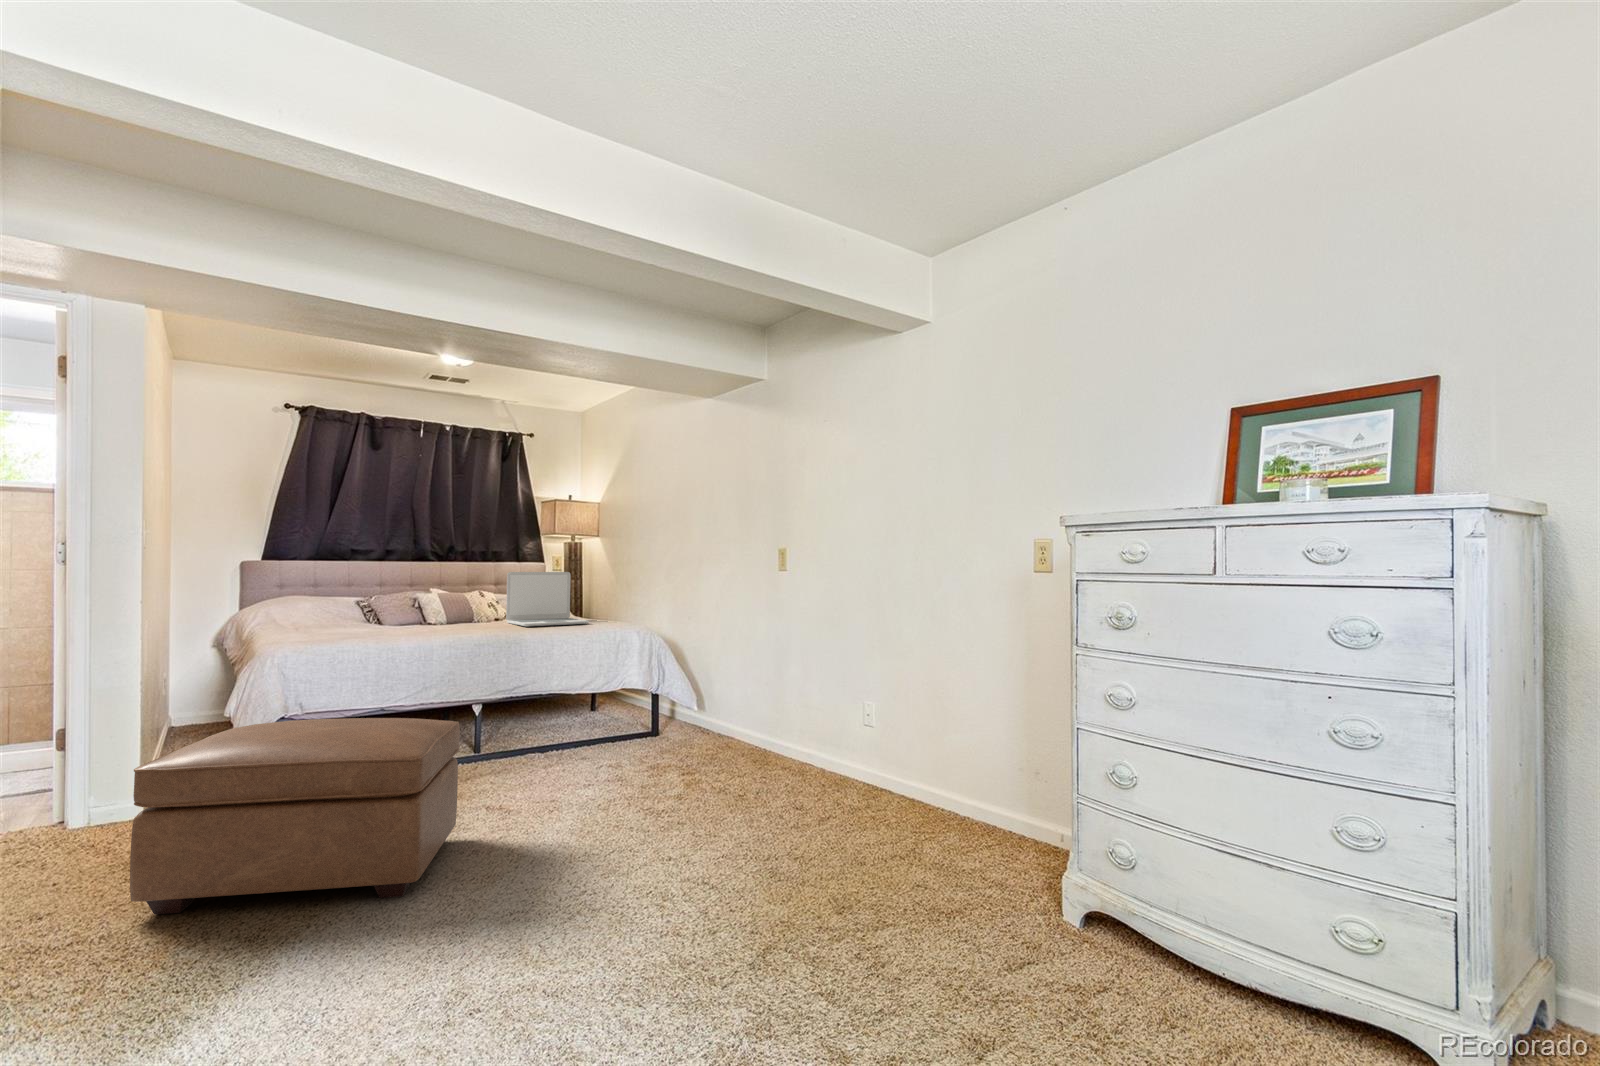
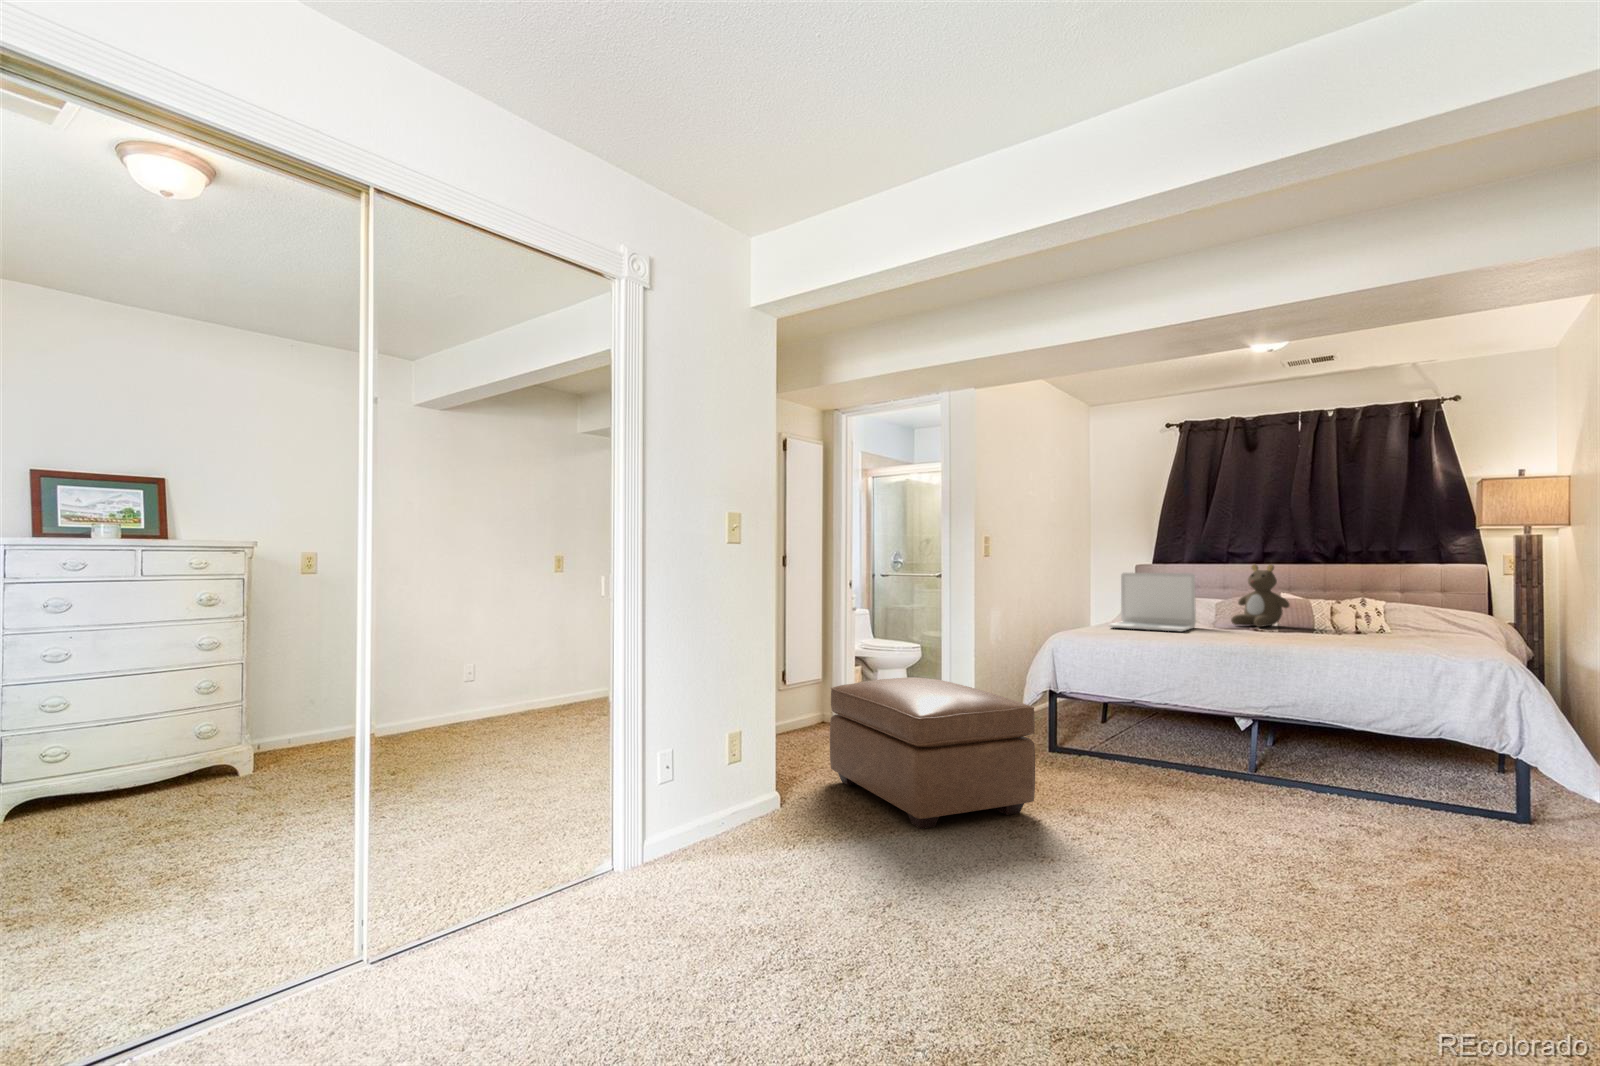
teddy bear: none [413,563,465,621] -> present [1231,565,1290,627]
laptop: present [506,572,589,626] -> present [1108,573,1196,632]

